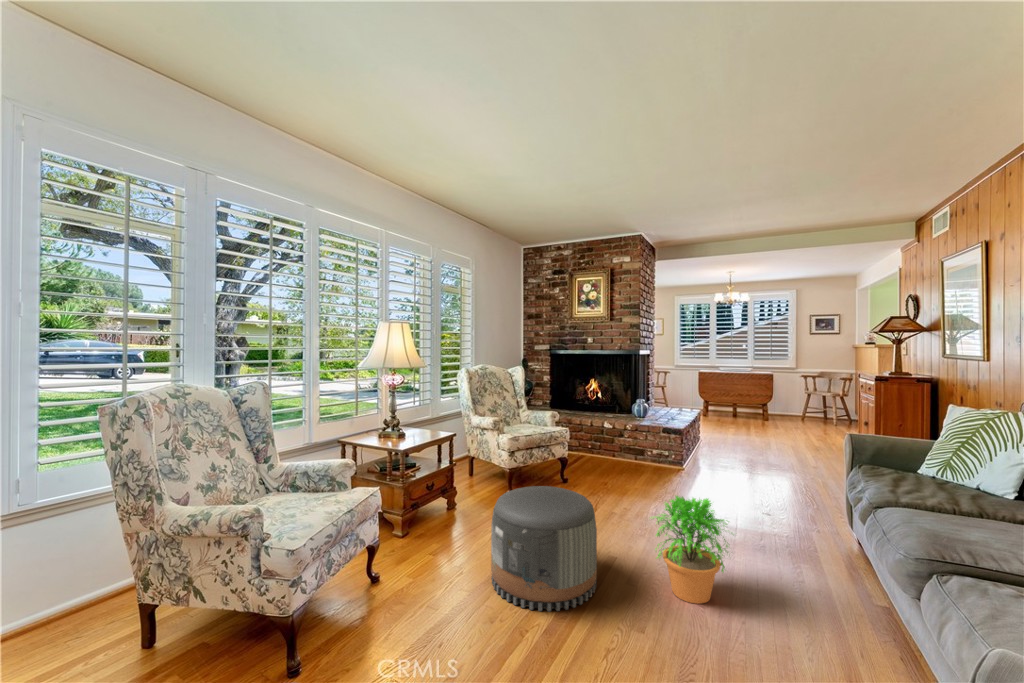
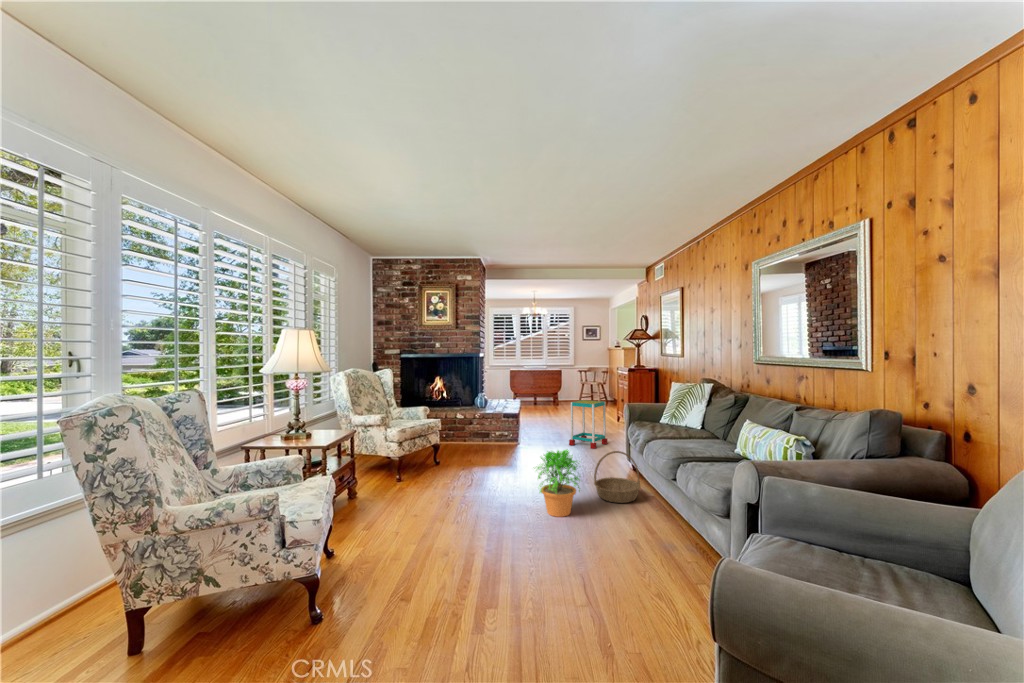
side table: none [759,419,826,492] -> present [569,400,608,449]
pouf: present [491,486,597,611] -> none [423,459,502,543]
basket: none [765,512,856,606] -> present [594,451,640,503]

